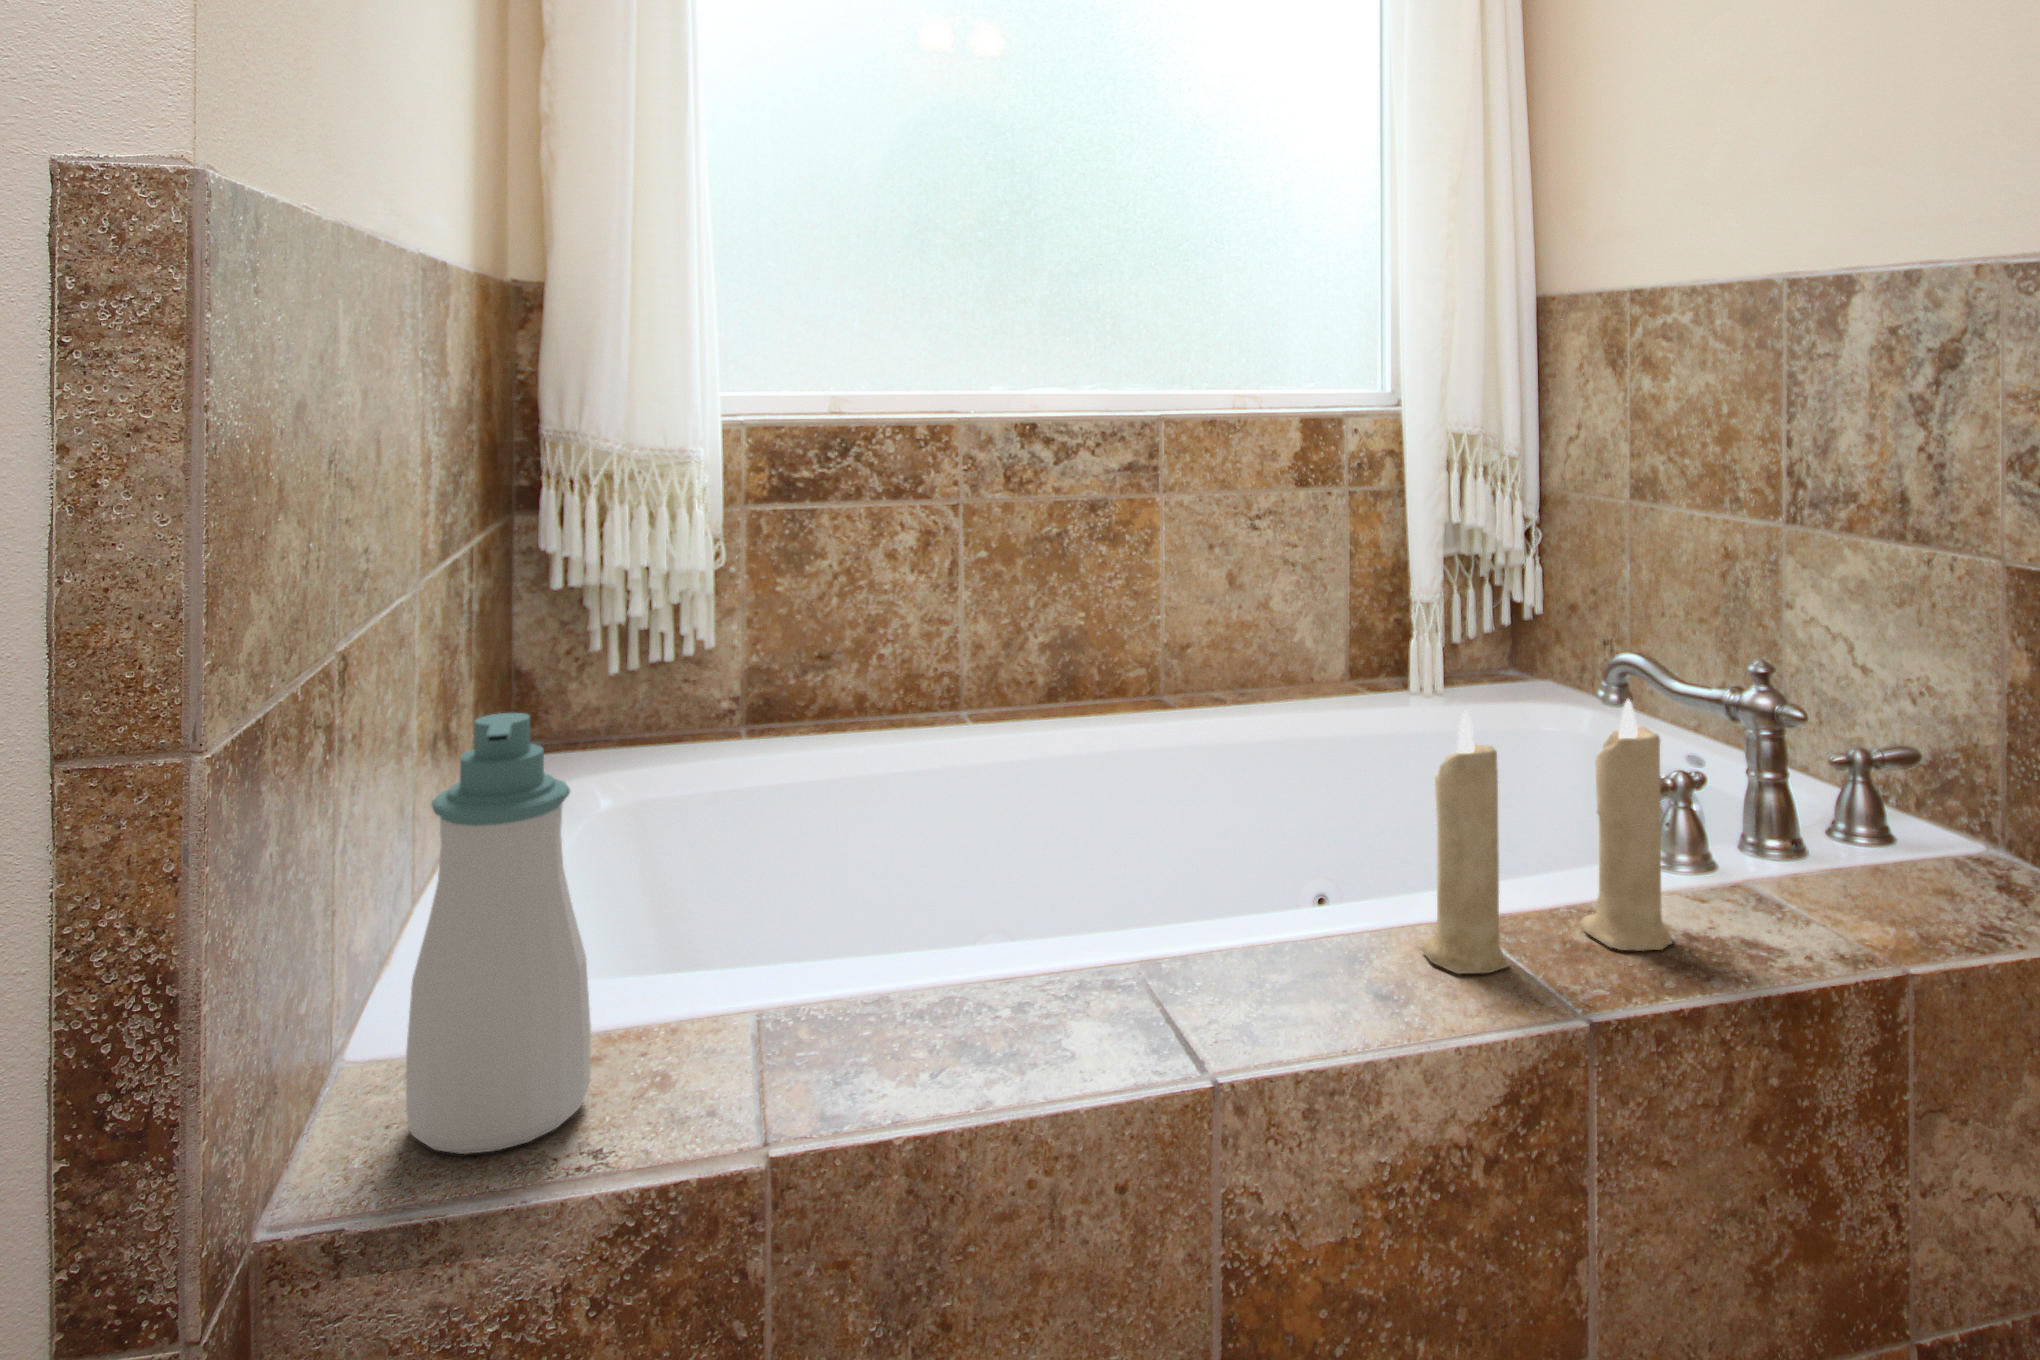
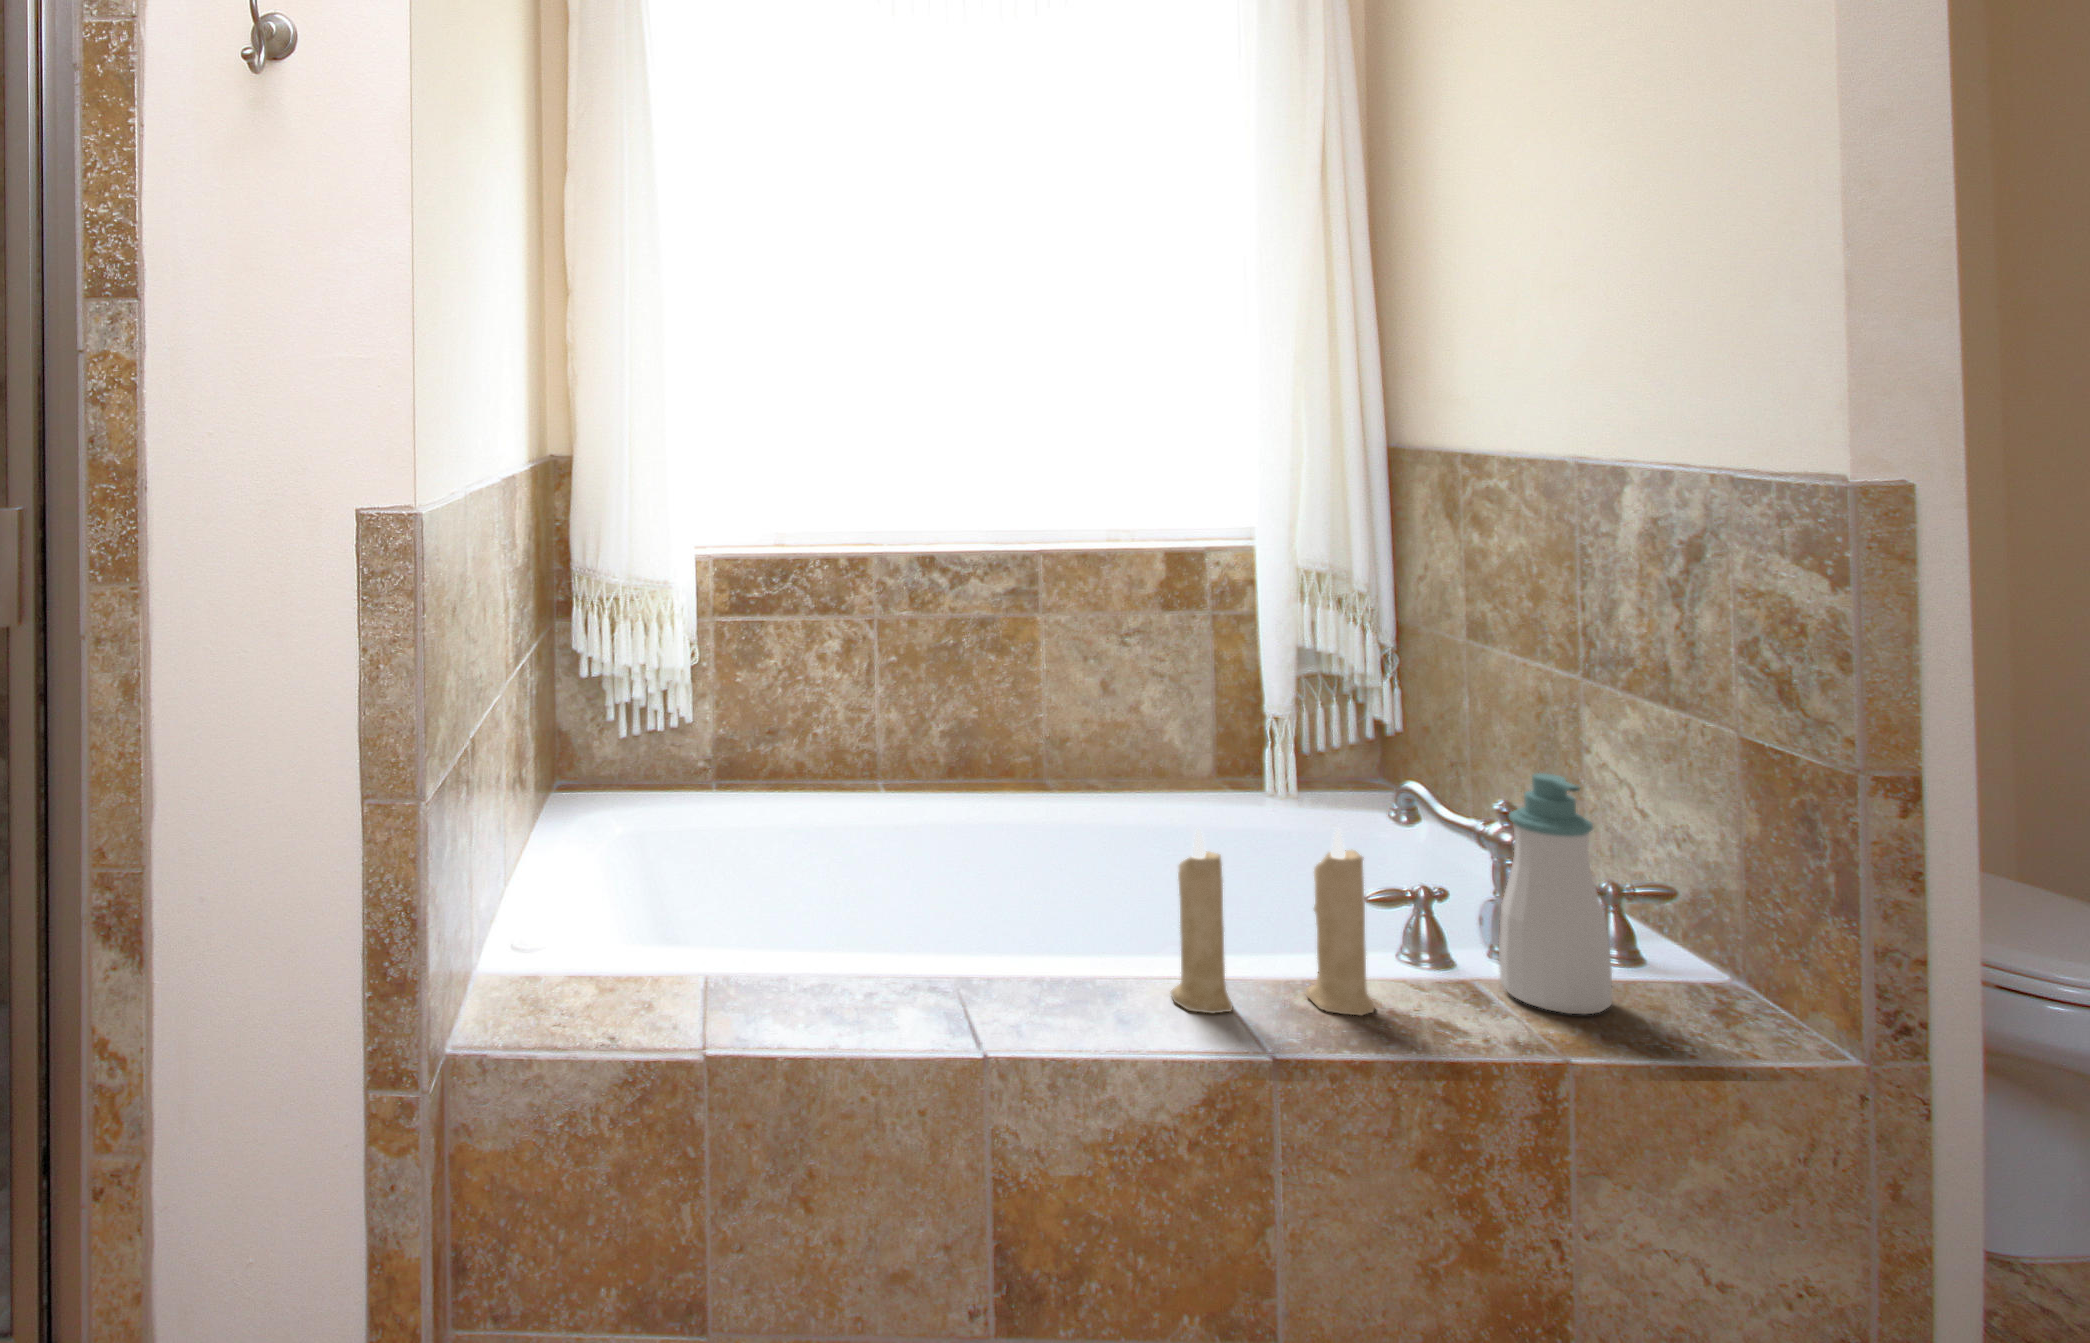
soap bottle: present [406,713,591,1154] -> present [1499,773,1612,1014]

